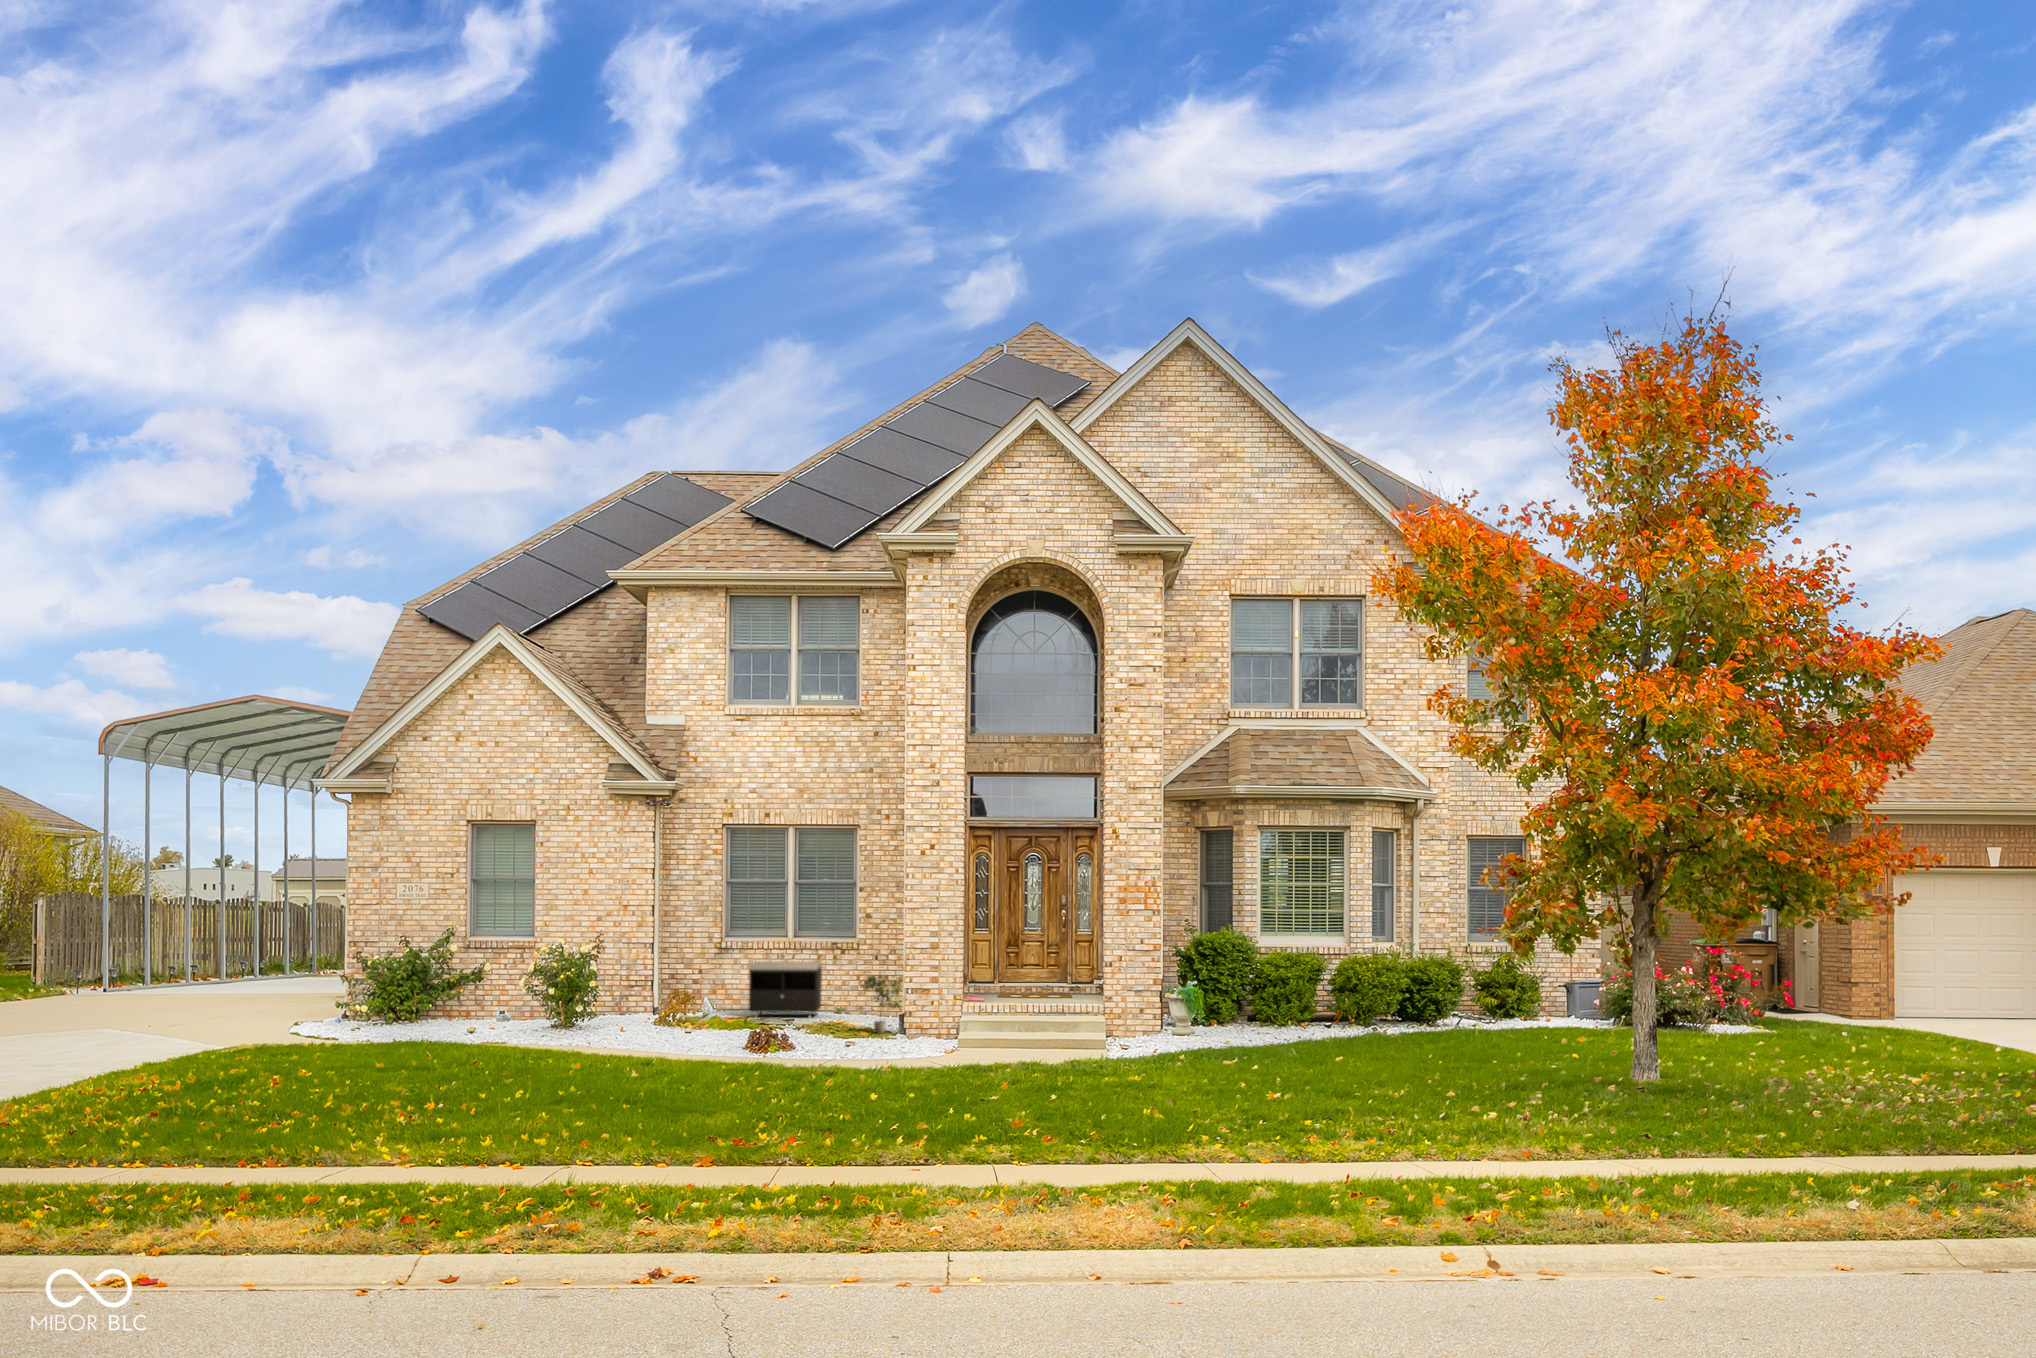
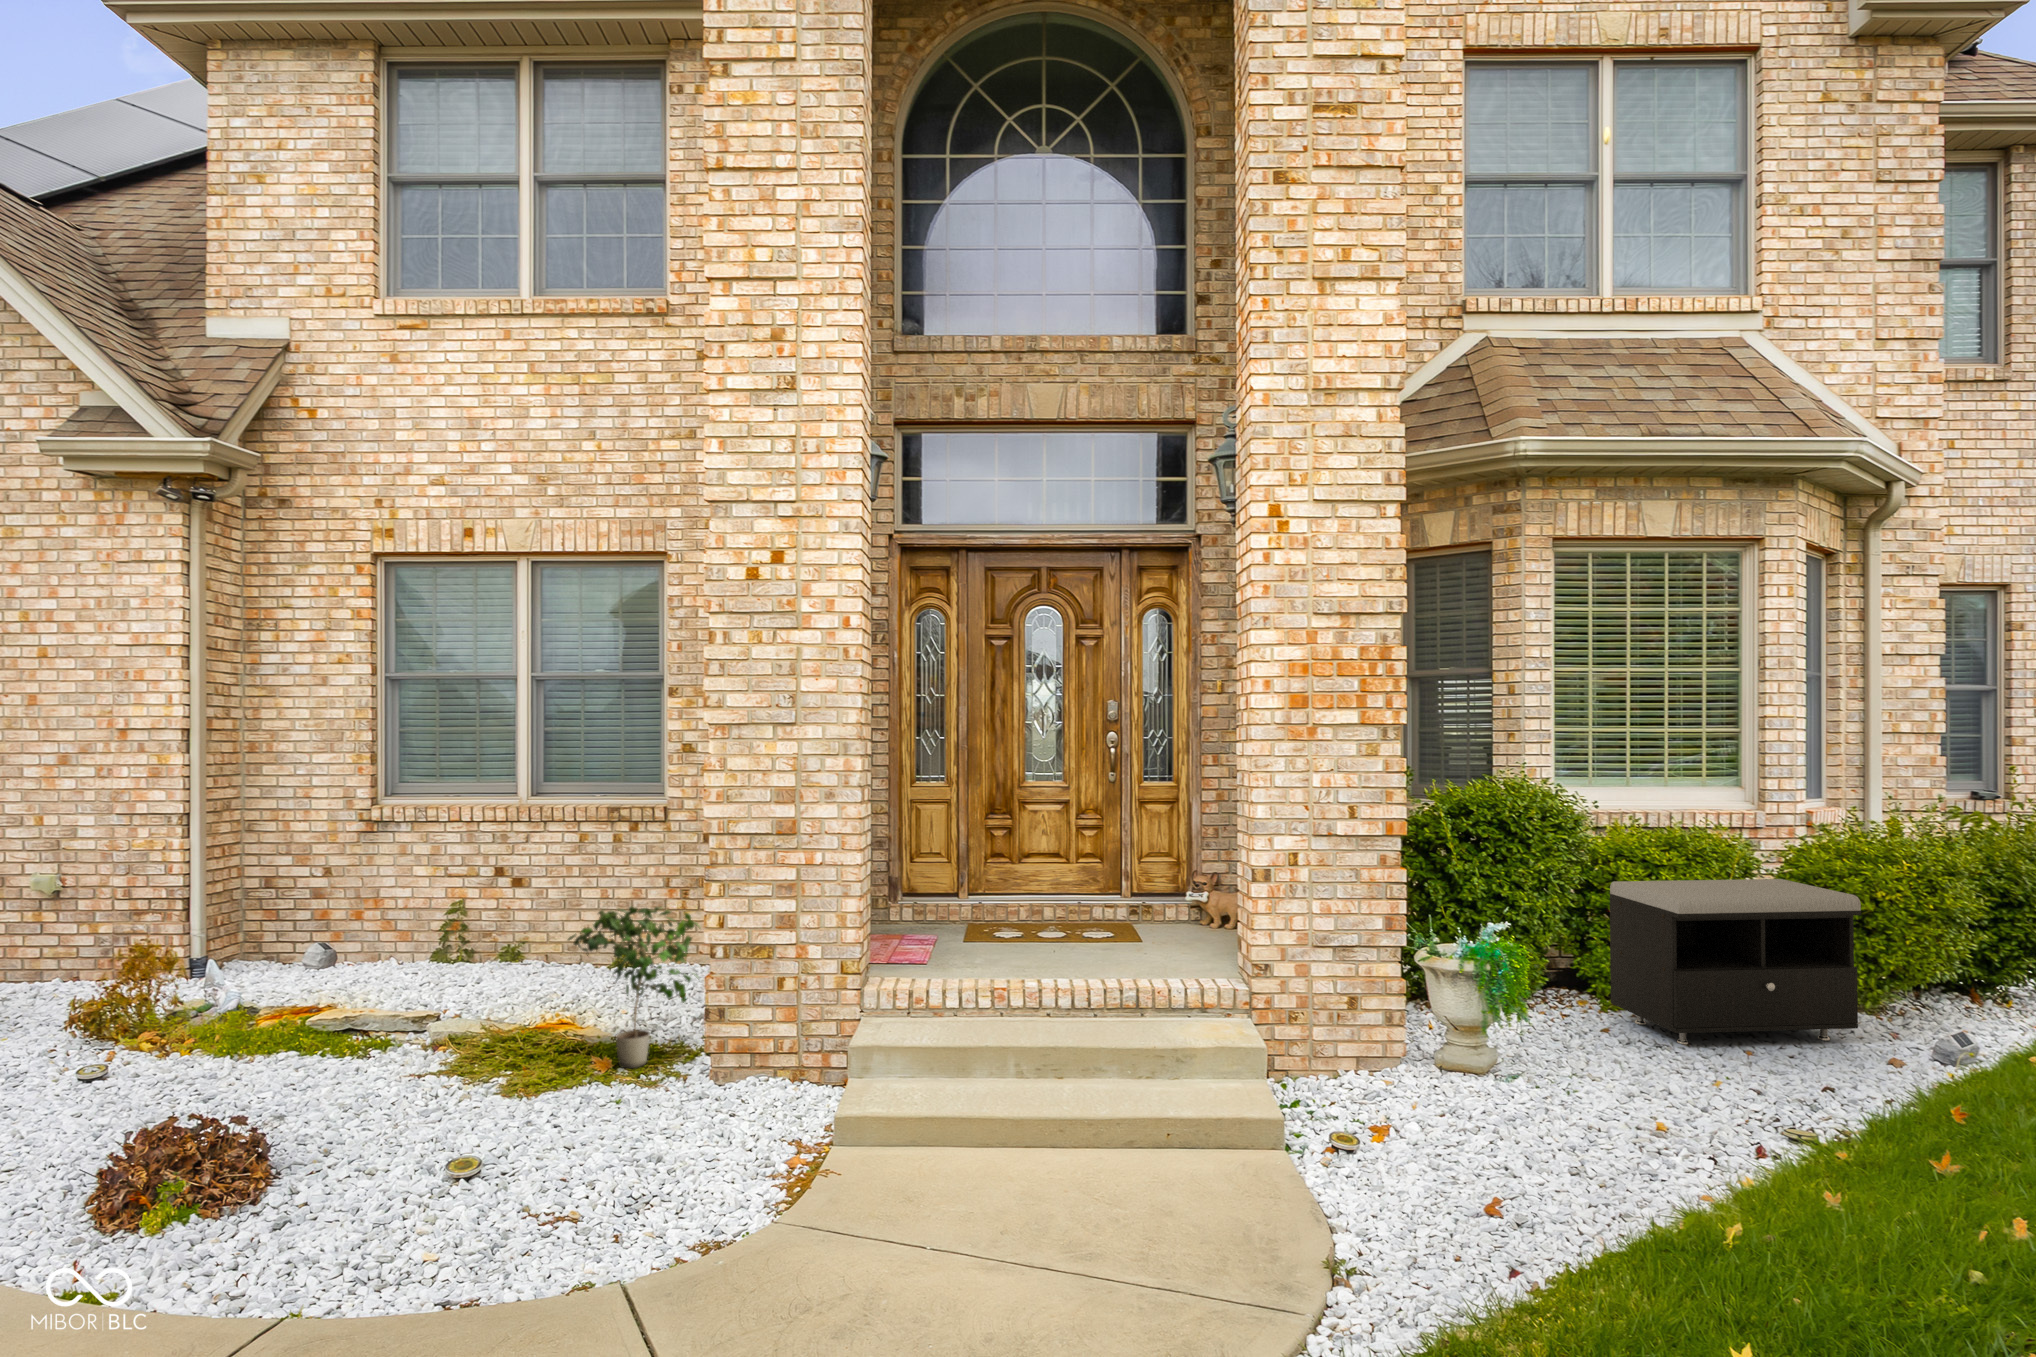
storage bench: present [748,961,822,1017] -> present [1610,879,1861,1045]

